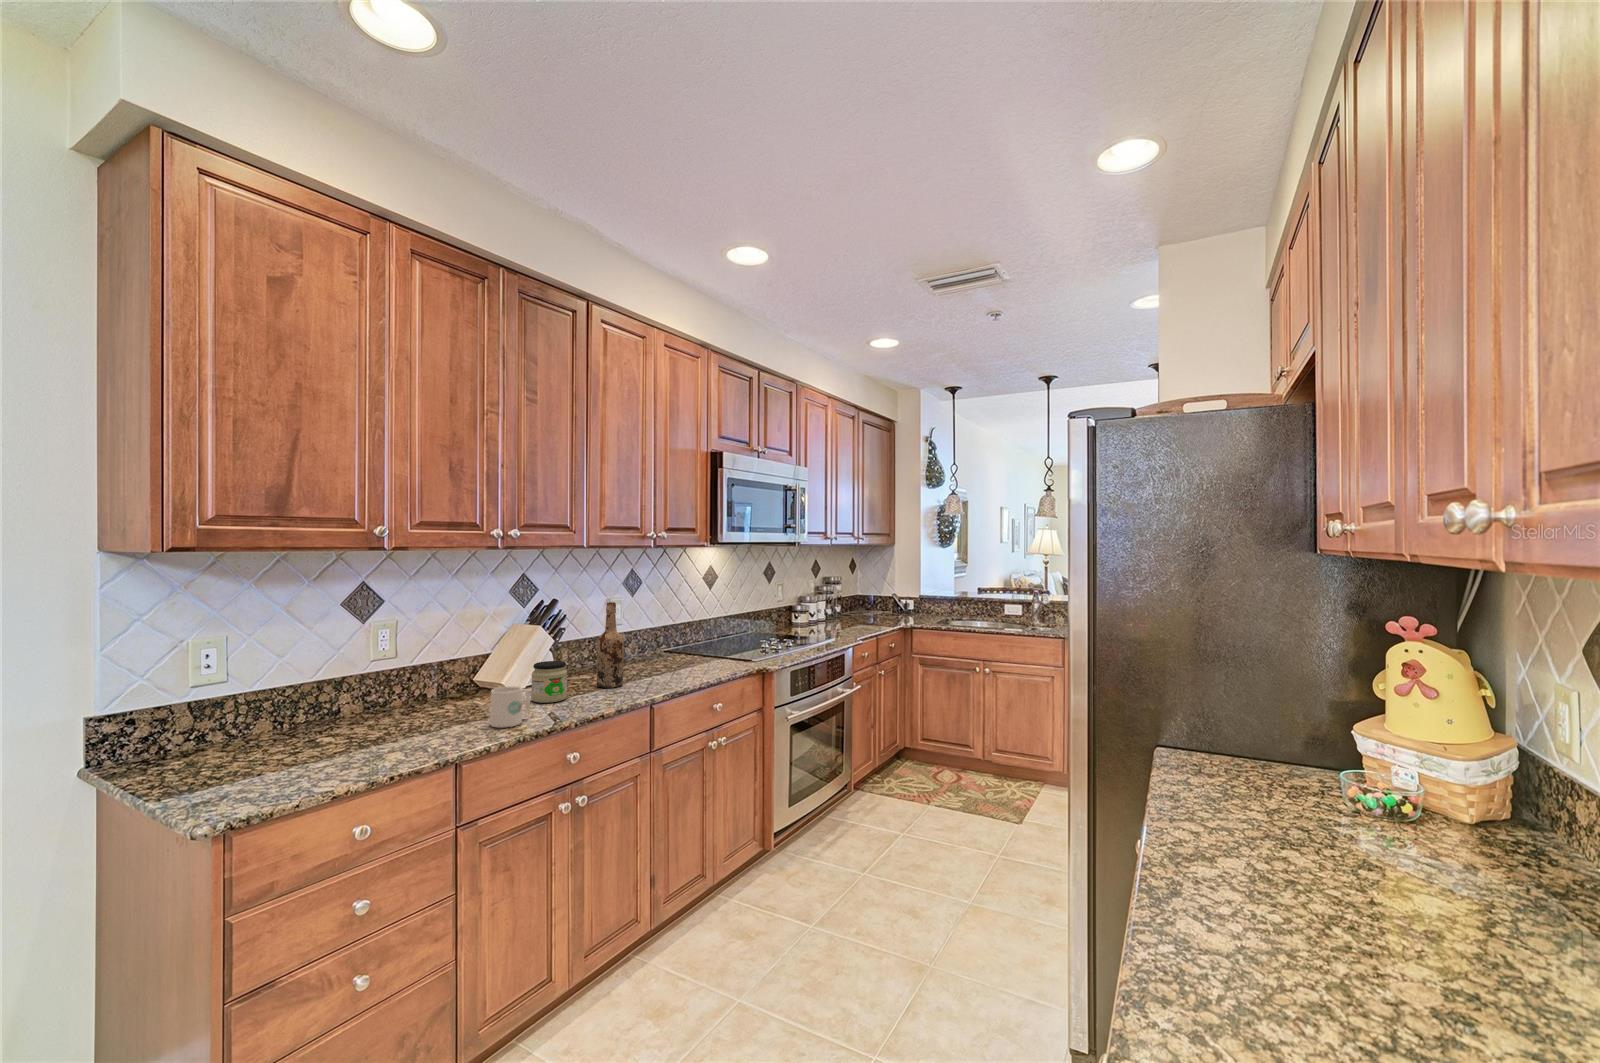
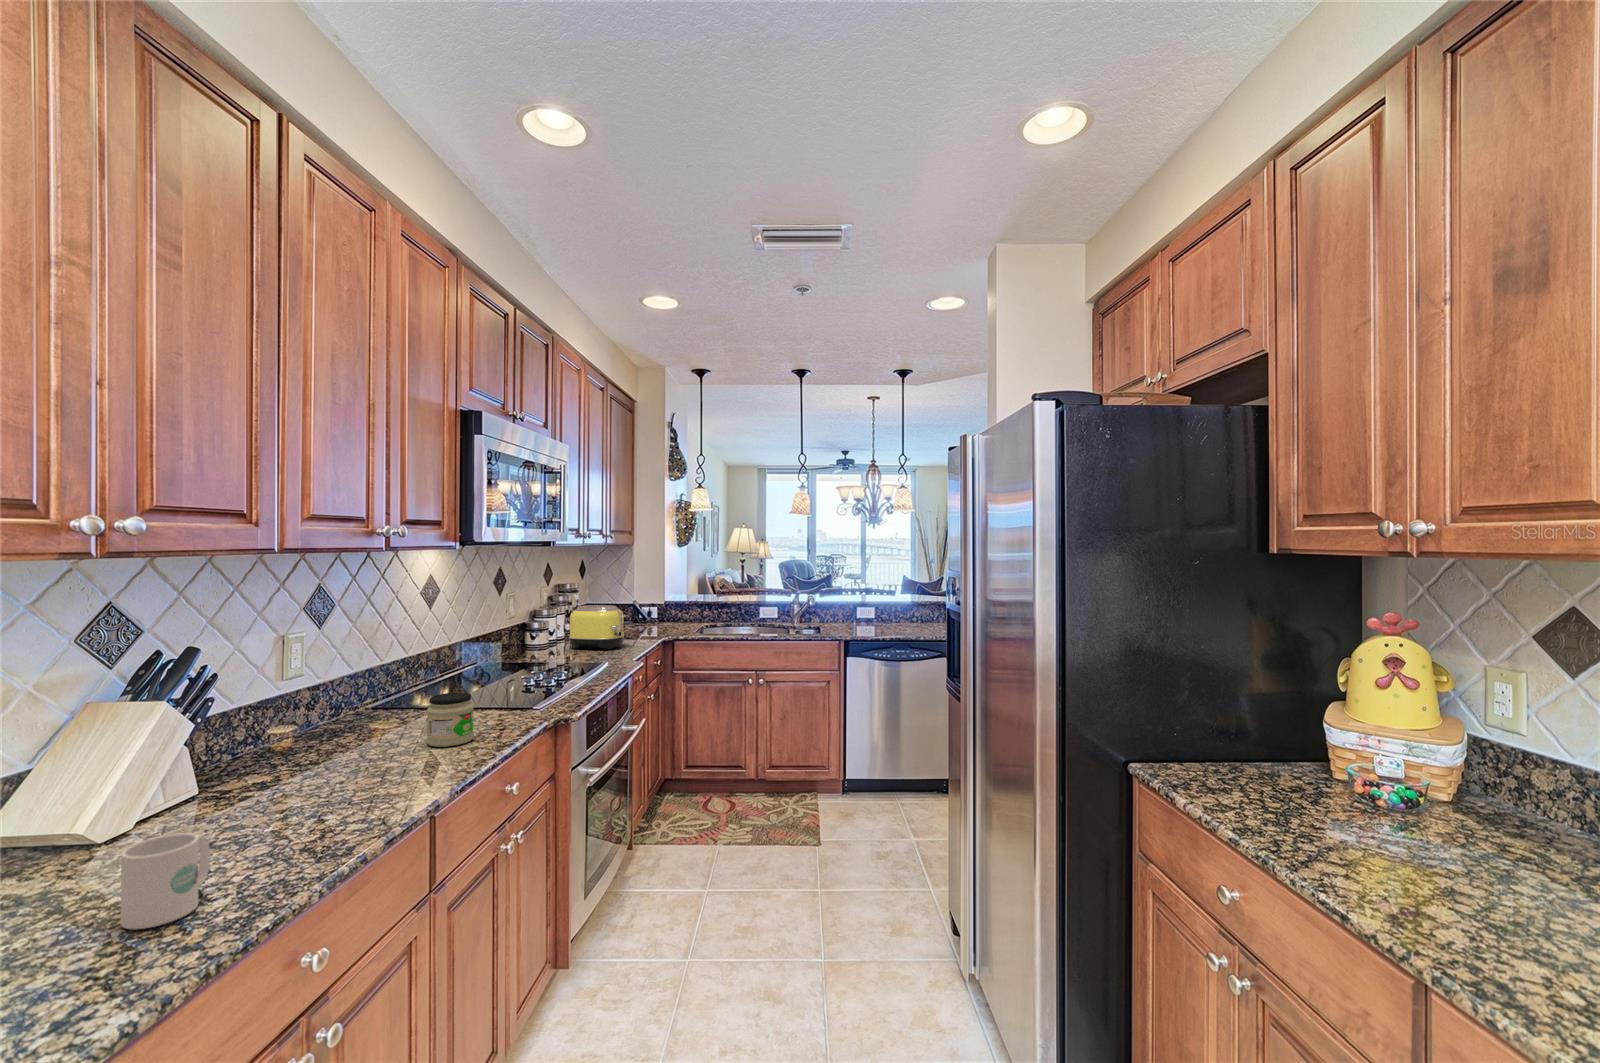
toaster: none [822,594,865,630] -> present [569,605,627,650]
wine bottle: present [597,602,624,688] -> none [301,646,352,791]
jar: present [531,661,567,703] -> present [427,692,474,747]

